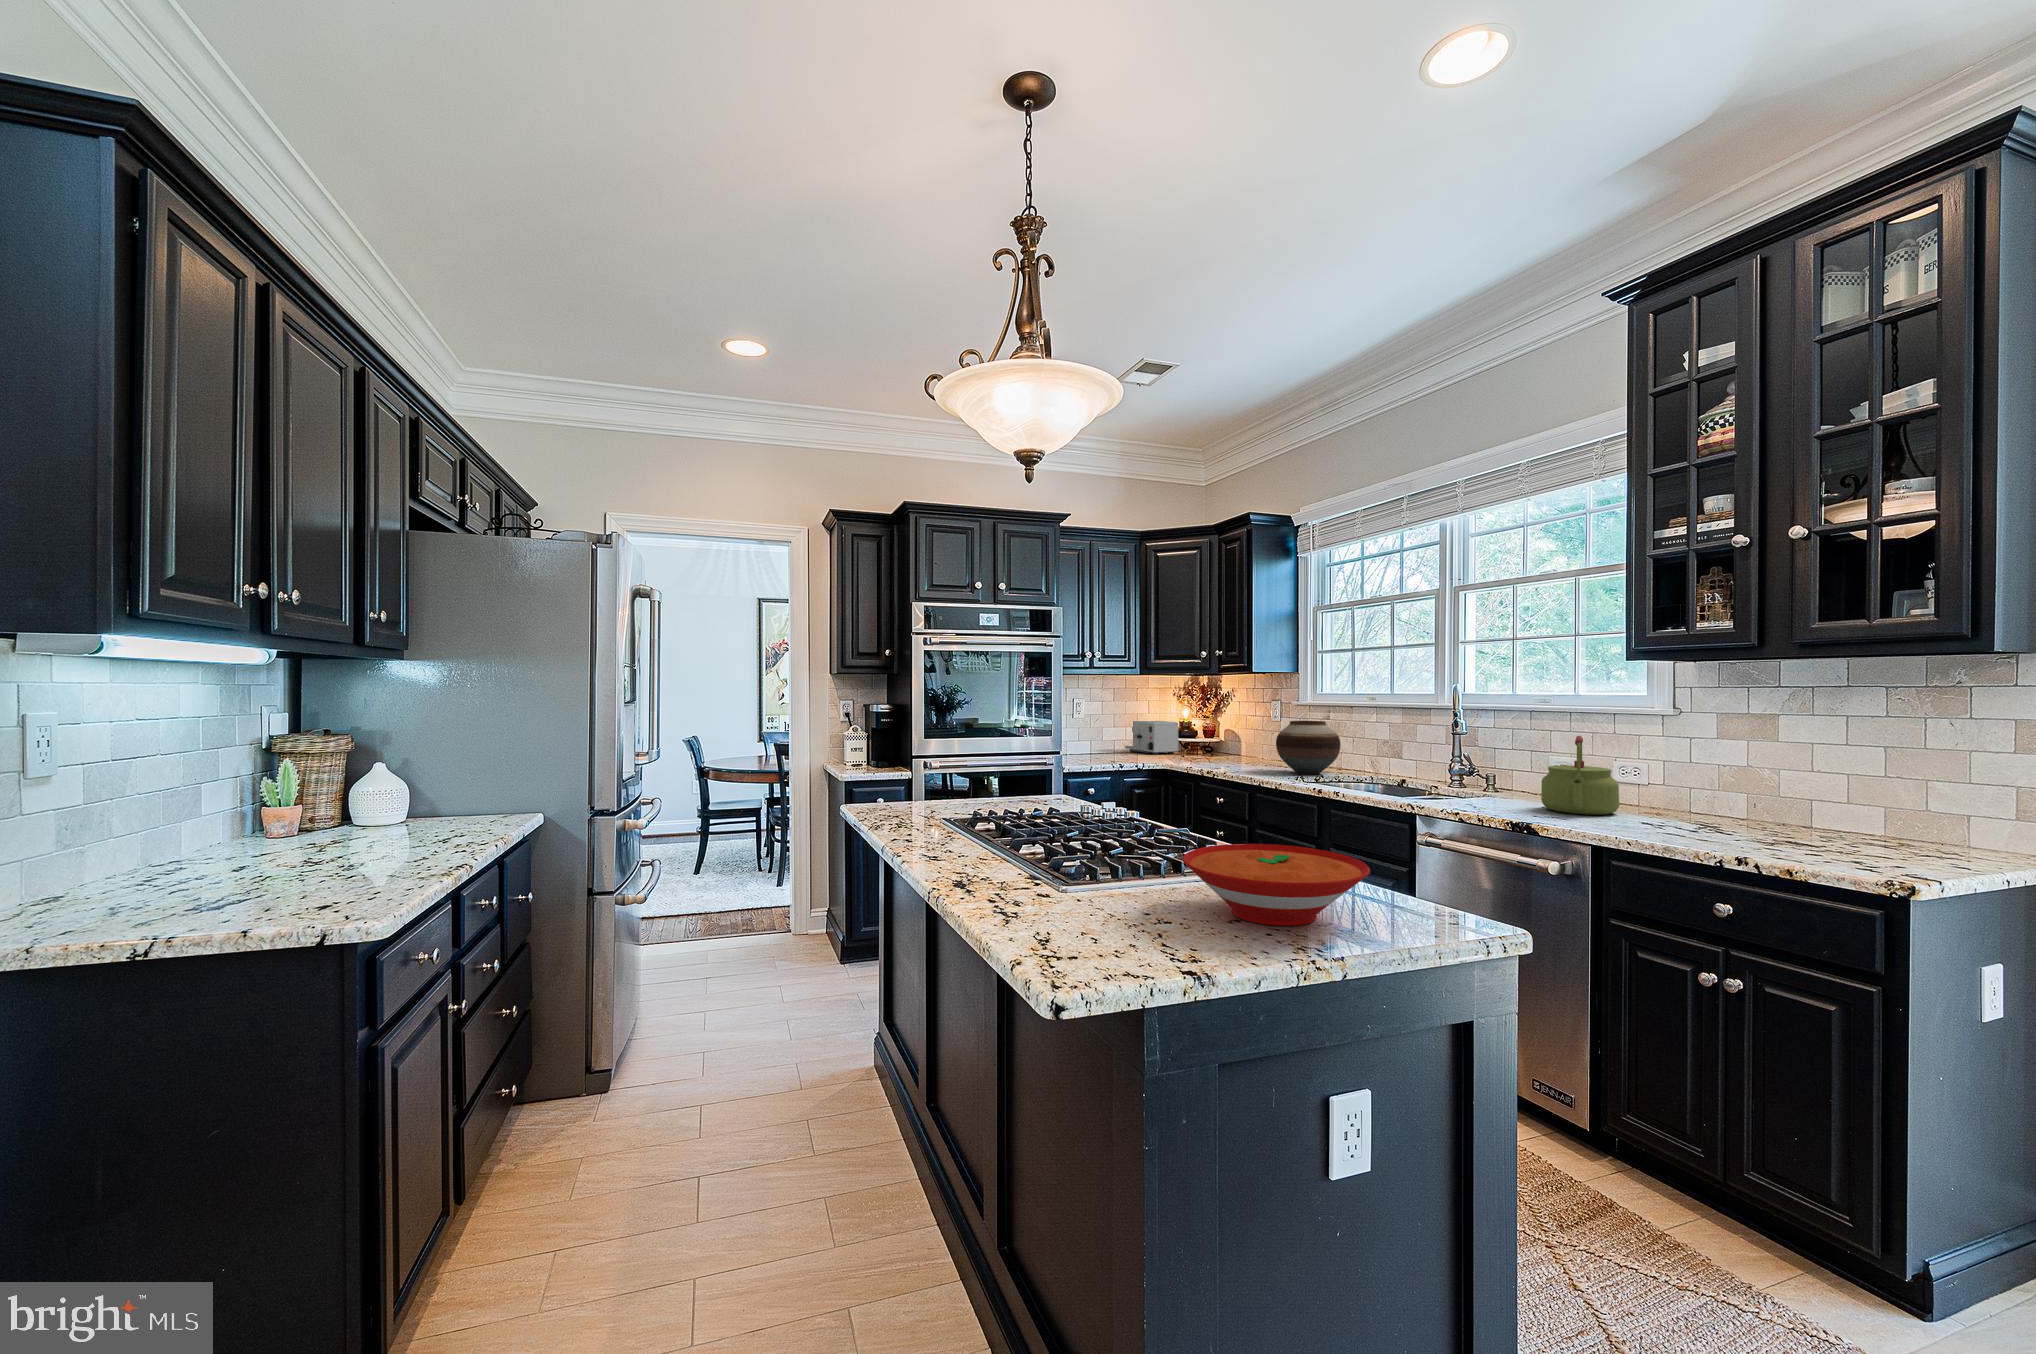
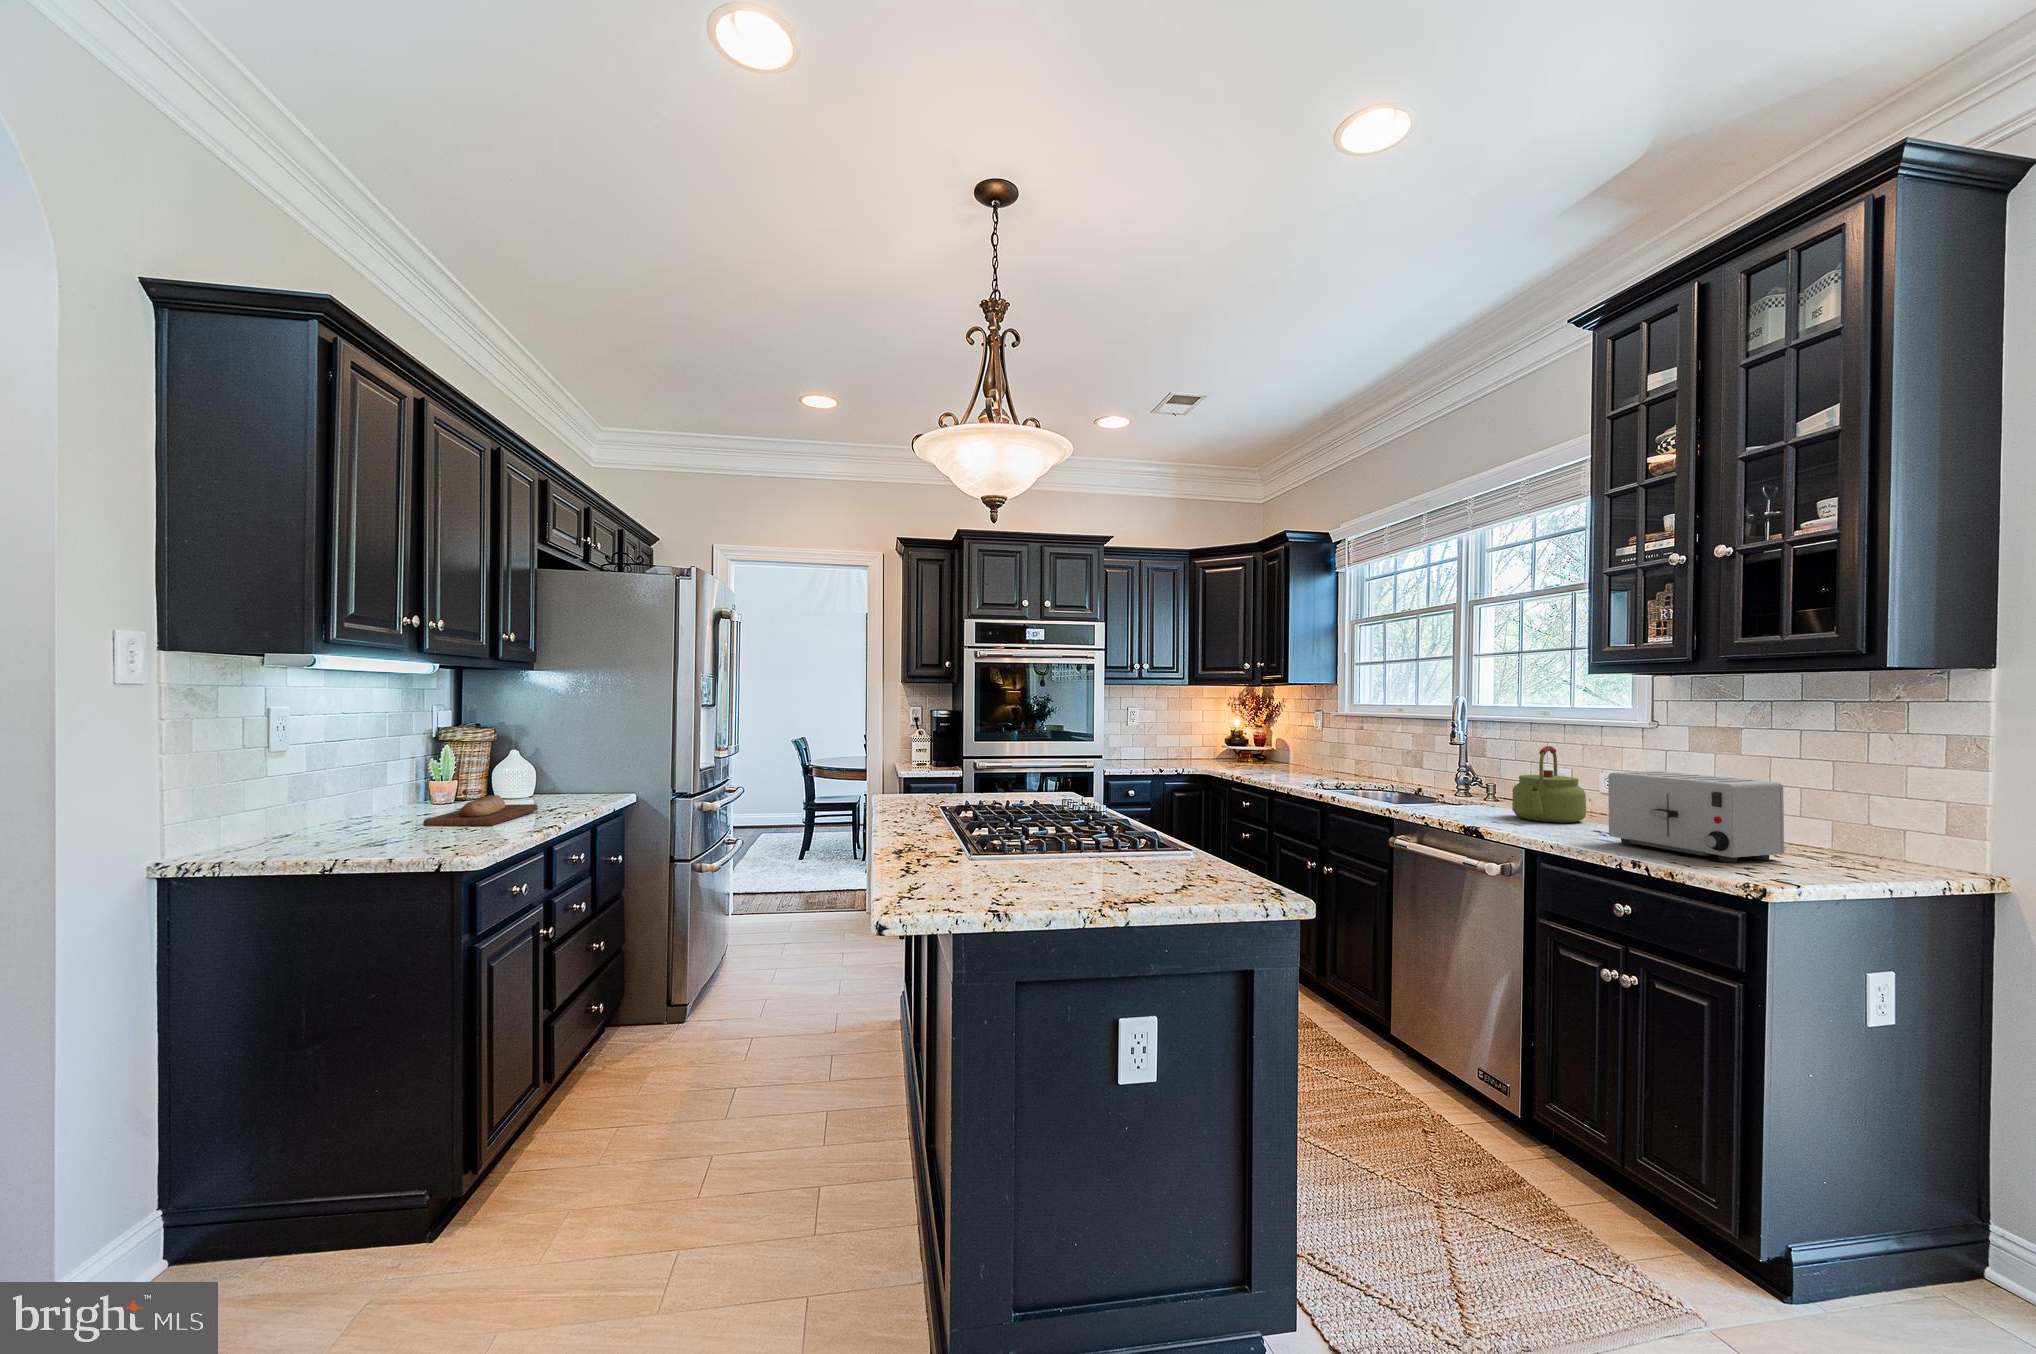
toaster: present [1125,721,1178,755] -> present [1608,771,1784,862]
vase: present [1276,721,1340,775] -> none [1301,731,1364,783]
bread loaf: none [272,824,428,873] -> present [423,795,538,826]
bowl: present [1183,844,1370,926] -> none [1042,824,1188,885]

